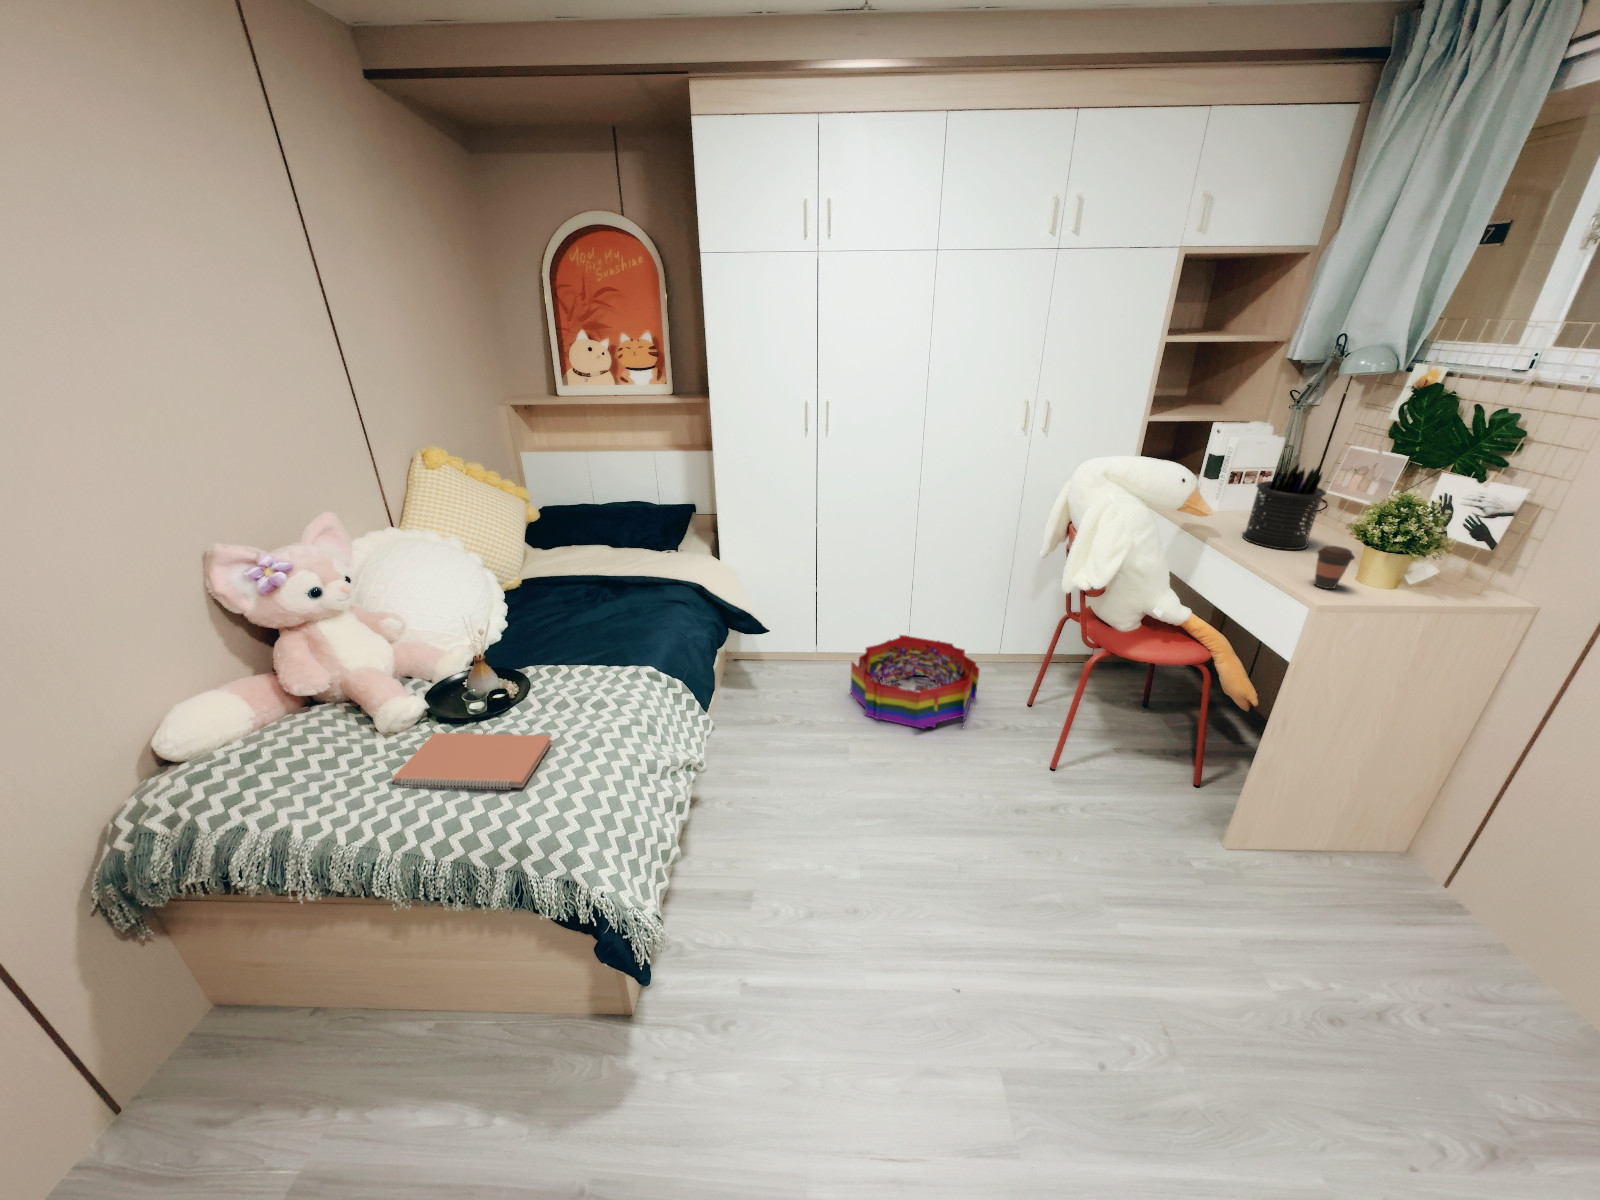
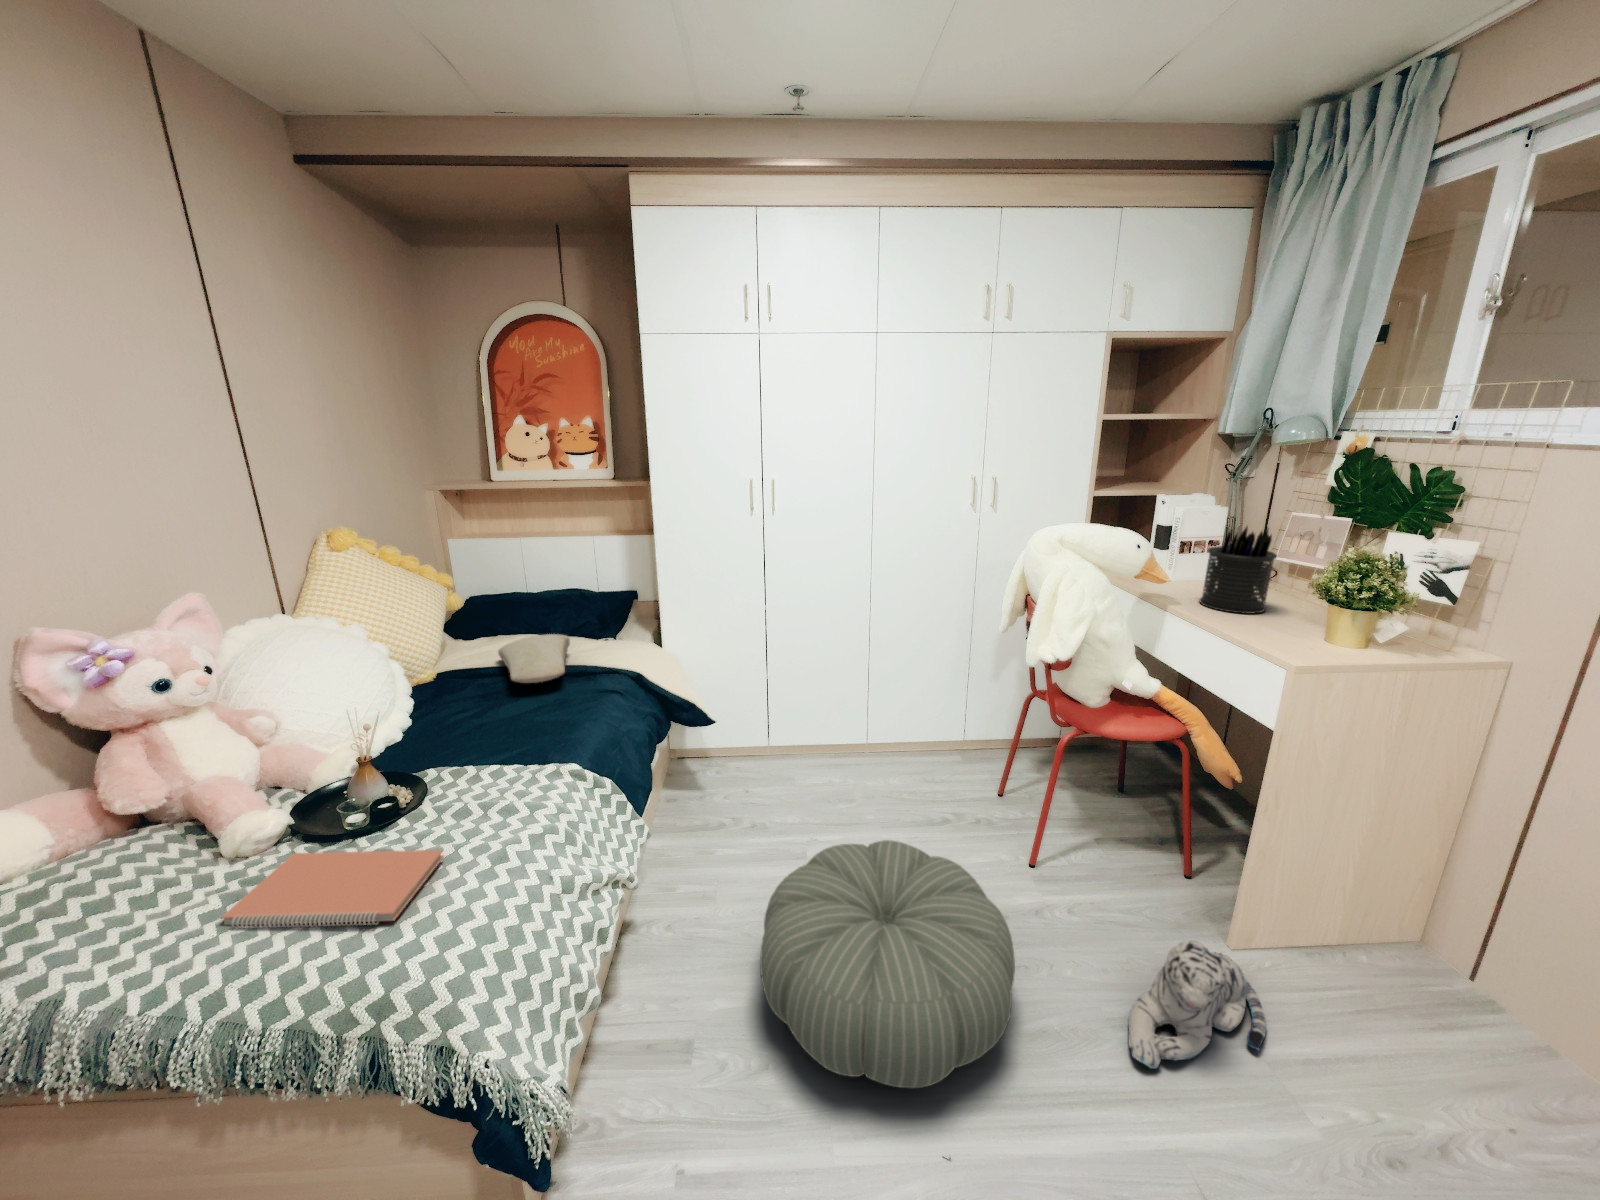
coffee cup: present [1314,546,1355,589] -> none [1283,605,1323,649]
pillow: none [571,549,635,594] -> present [498,634,570,683]
storage bin: present [851,635,980,729] -> none [808,720,944,822]
pouf: none [807,745,1027,941] -> present [760,840,1015,1088]
plush toy: none [1121,841,1247,941] -> present [1128,941,1266,1069]

